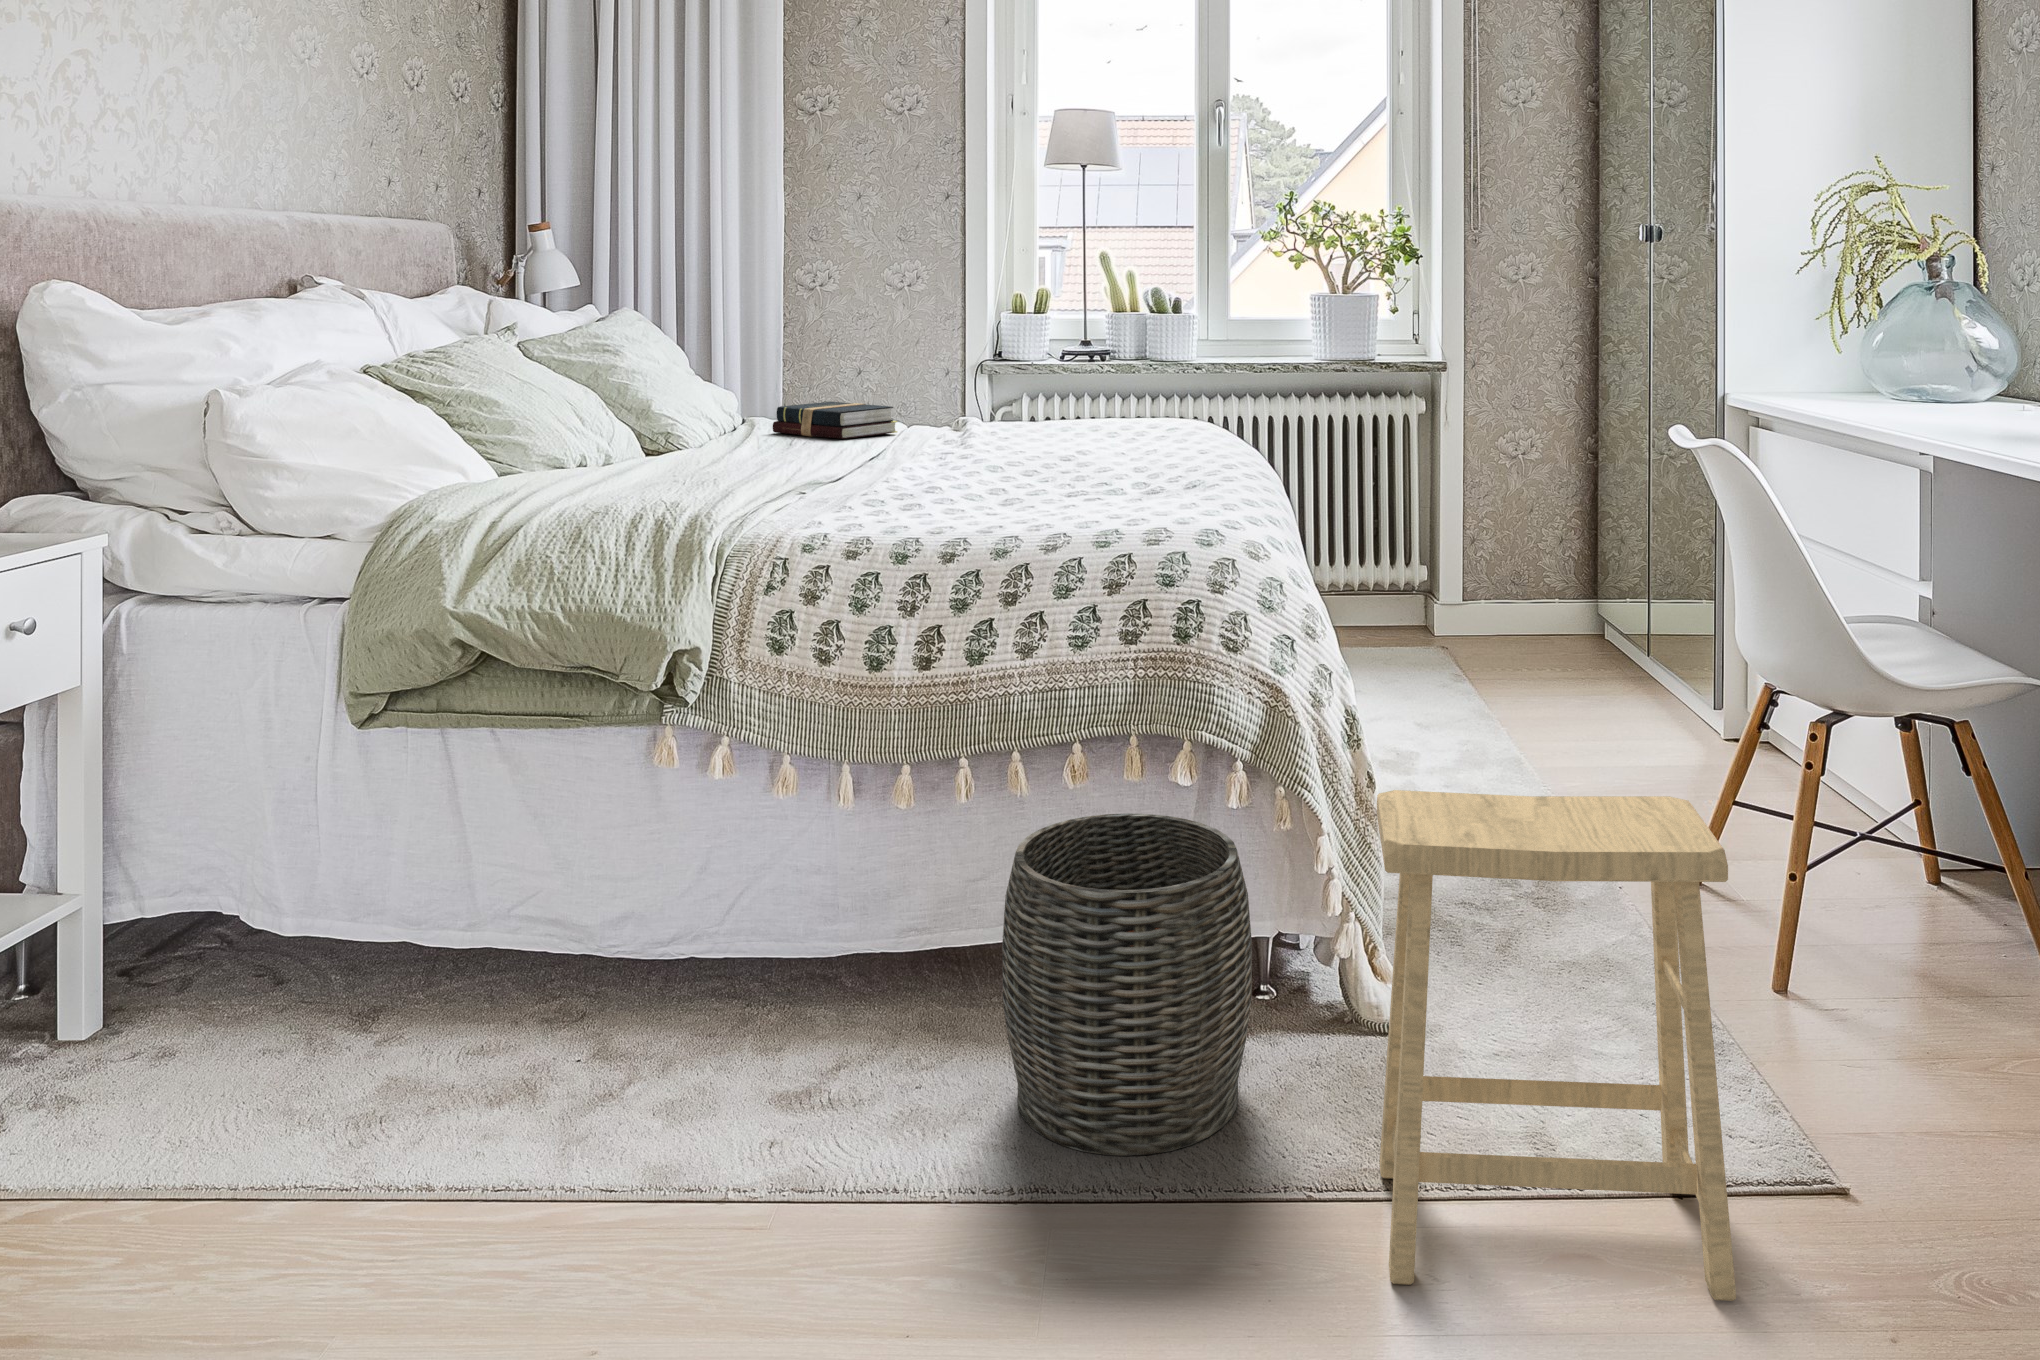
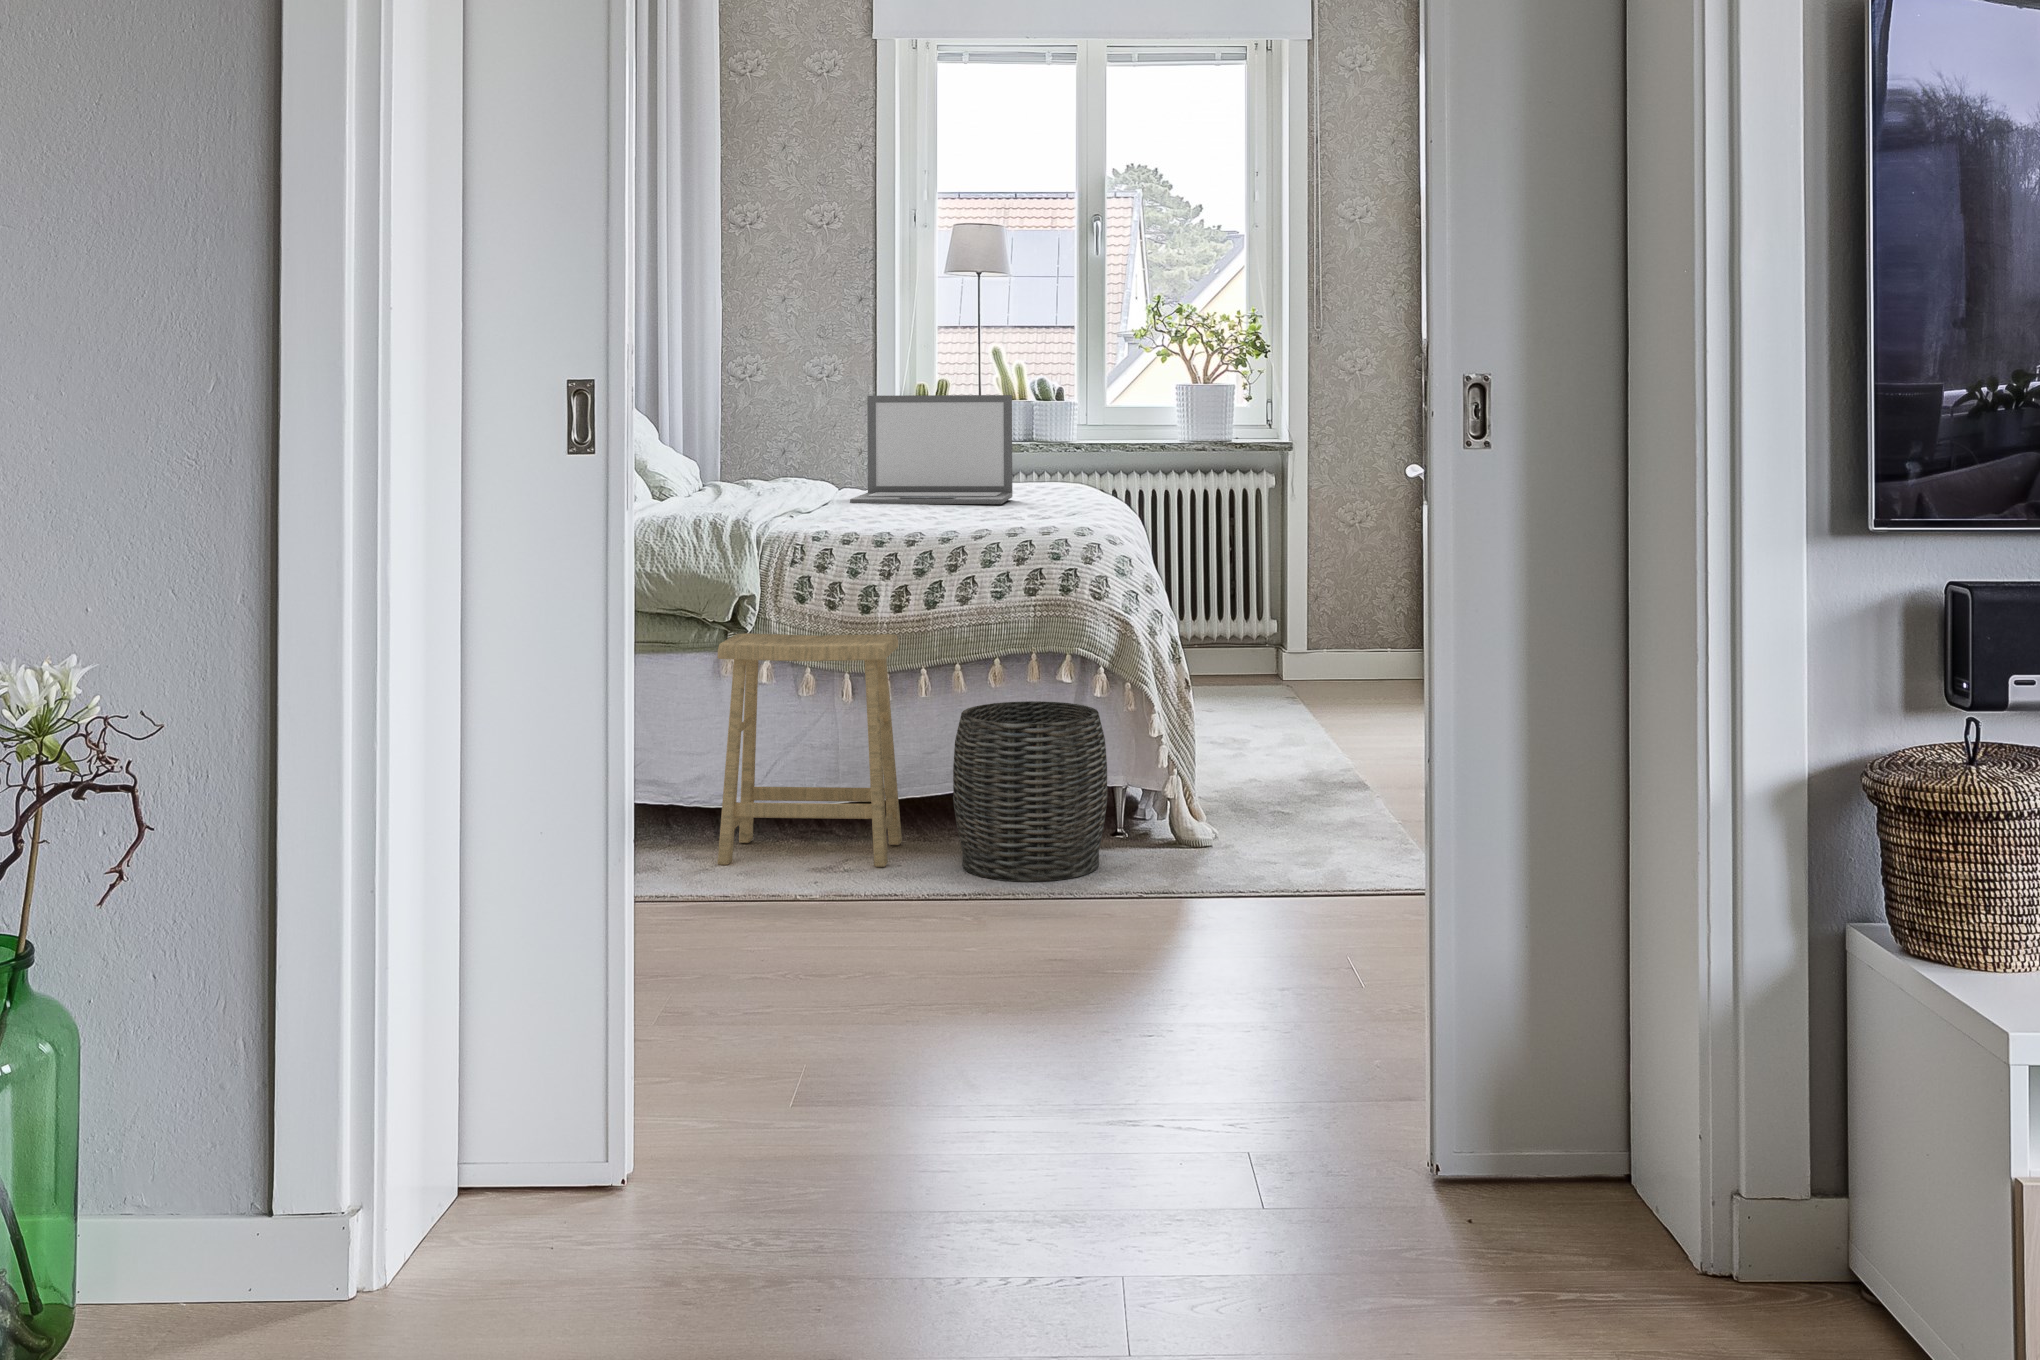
laptop: none [895,317,1115,467] -> present [850,395,1013,504]
hardback book: present [773,402,897,439] -> none [737,467,837,493]
footstool: present [1377,790,1736,1301] -> present [718,633,902,867]

